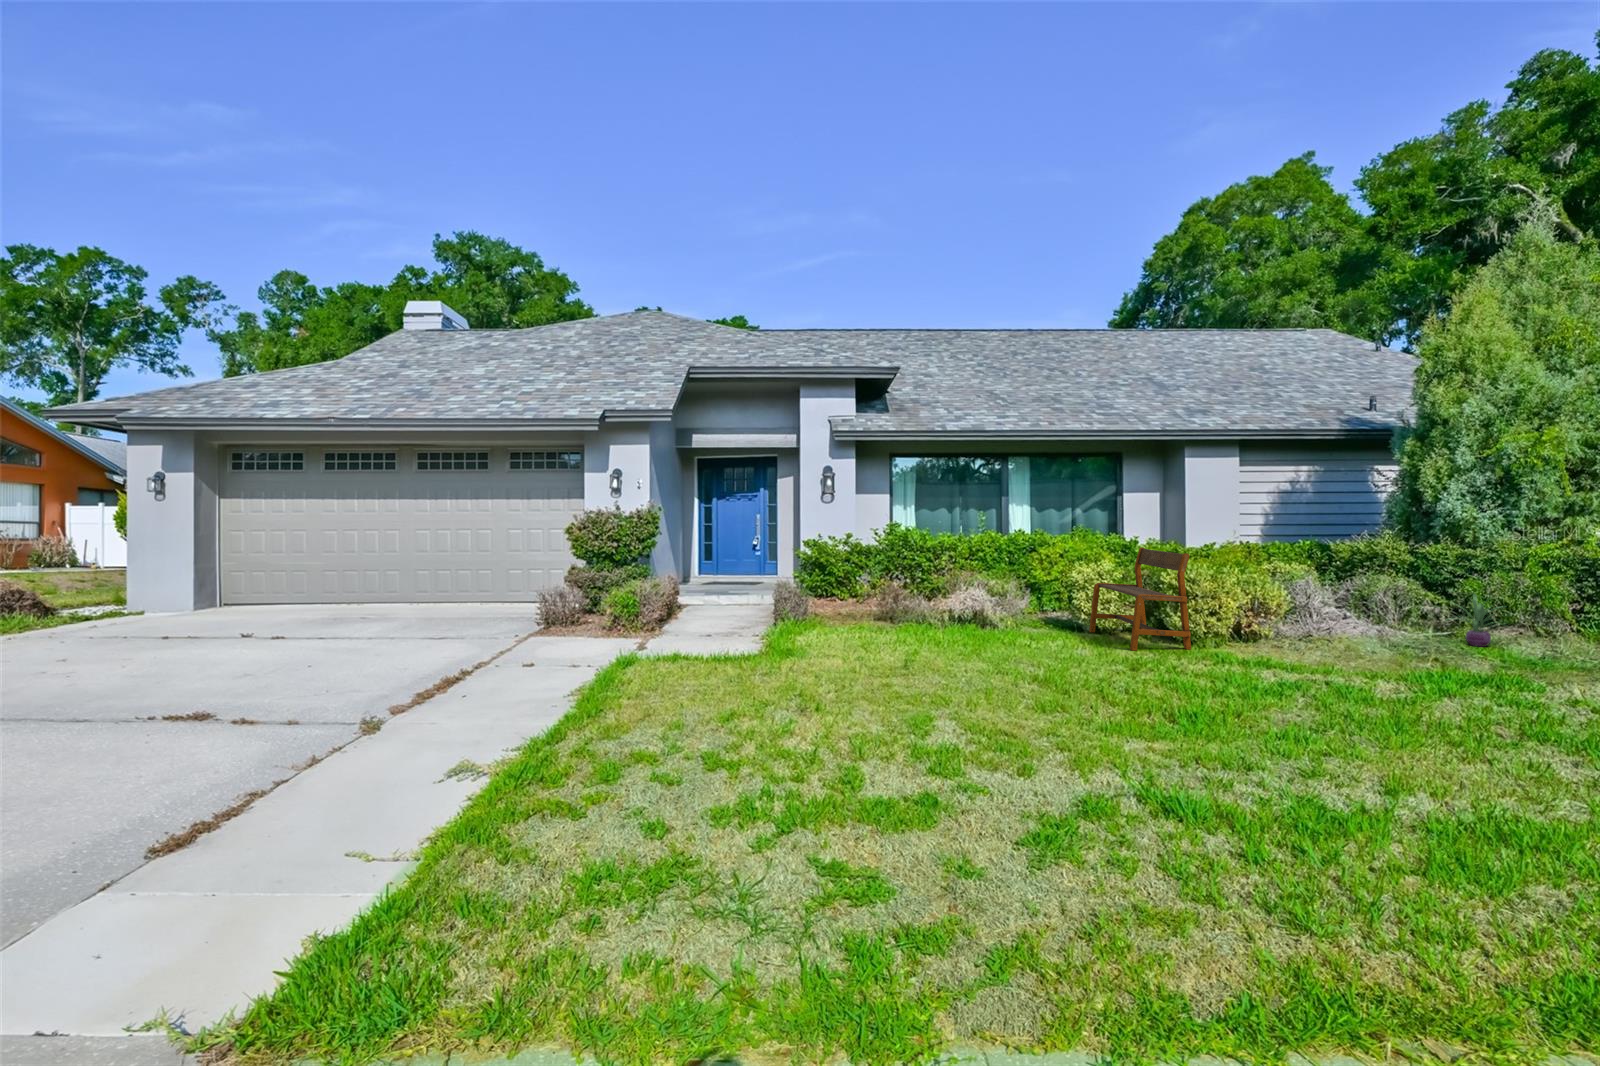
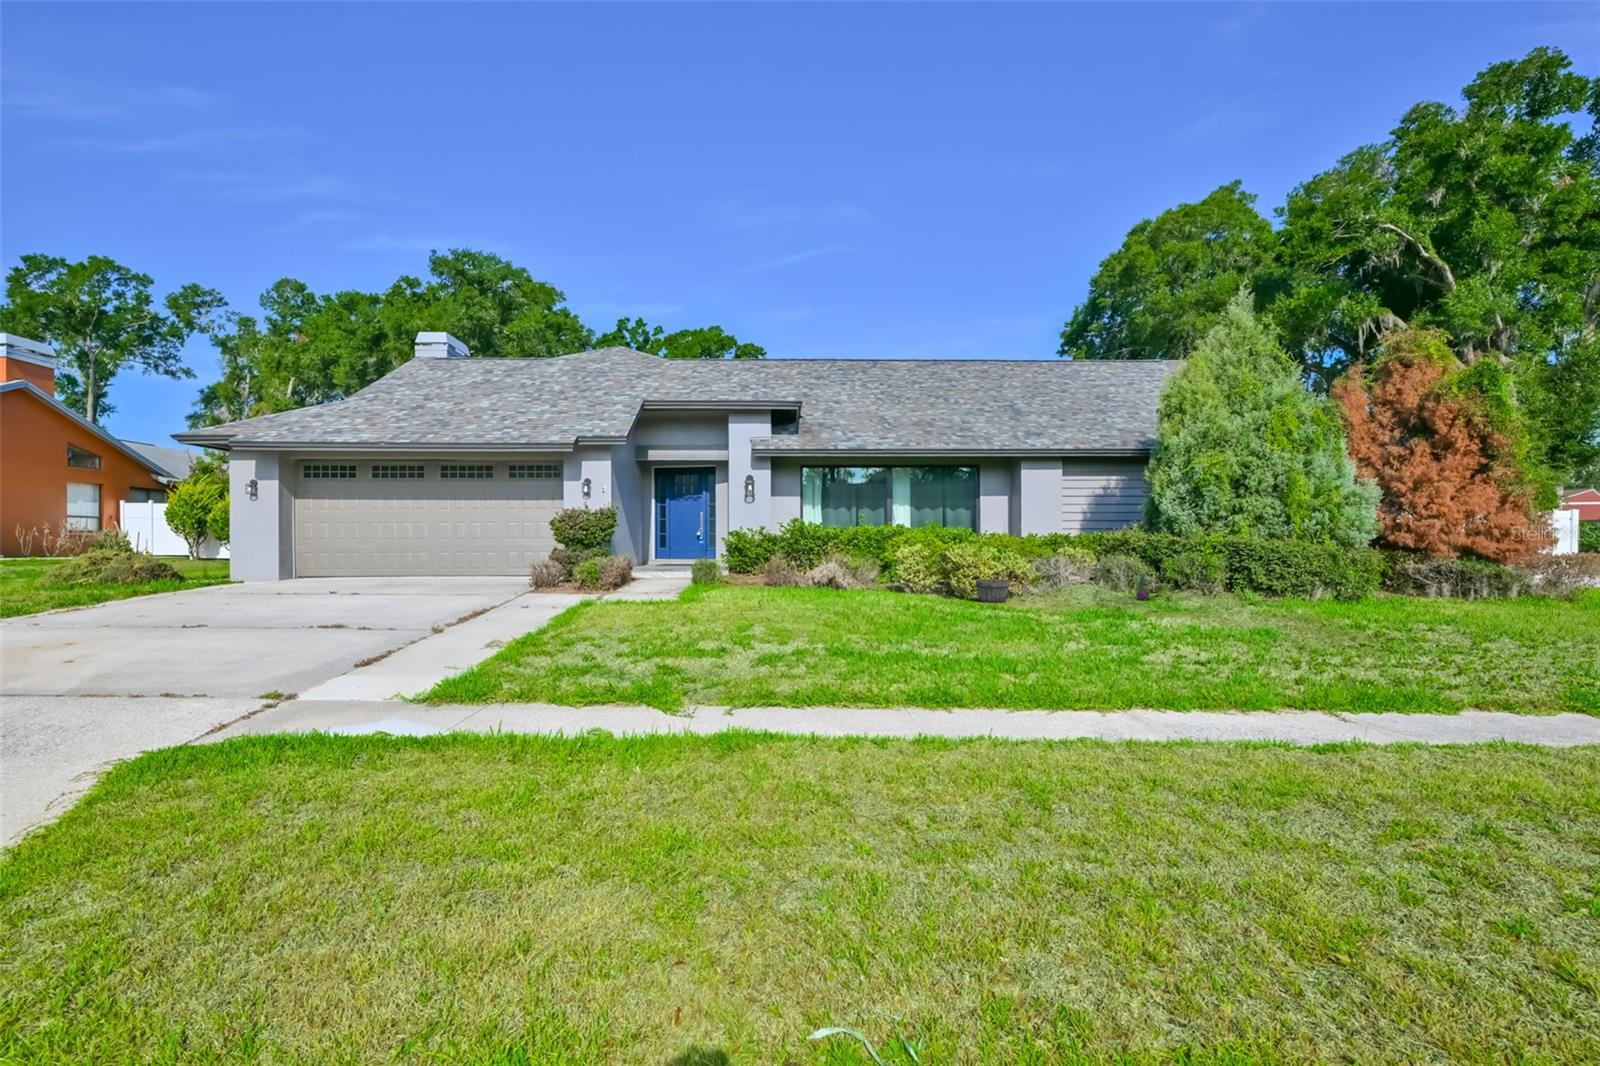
bench: present [1089,548,1191,651] -> none [904,536,953,601]
wooden bucket: none [1224,606,1285,654] -> present [976,573,1010,603]

